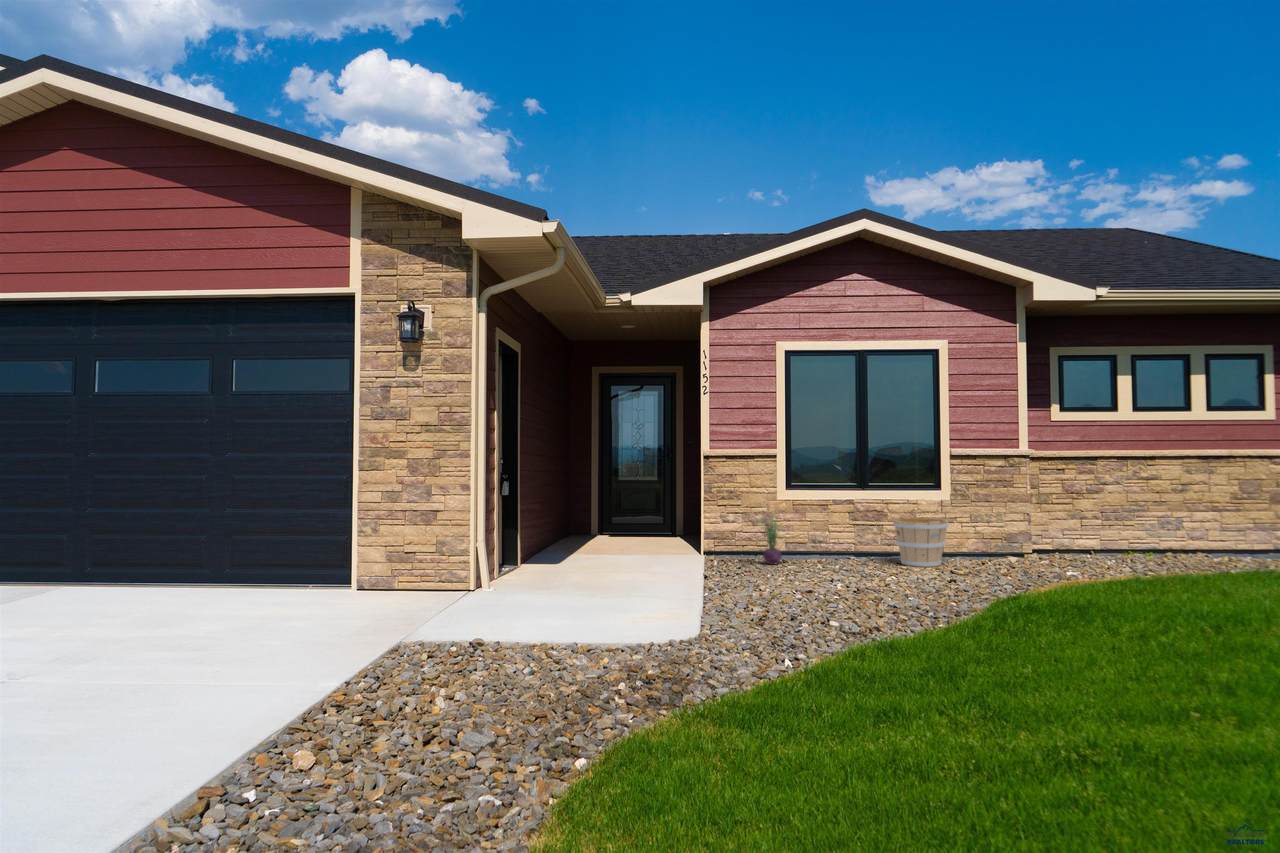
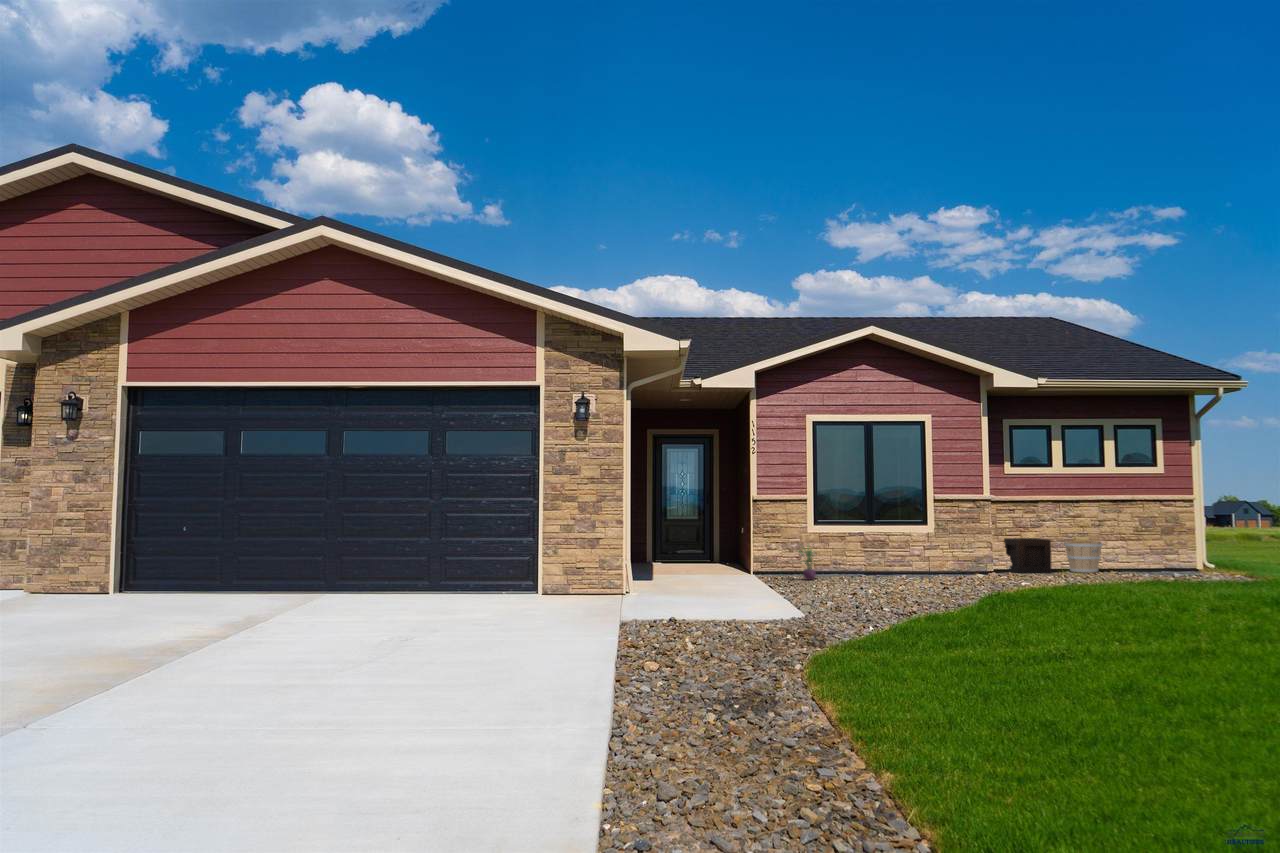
wooden crate: none [1048,506,1117,555] -> present [1004,538,1051,573]
wooden bucket: present [893,517,948,567] -> present [1064,540,1103,573]

